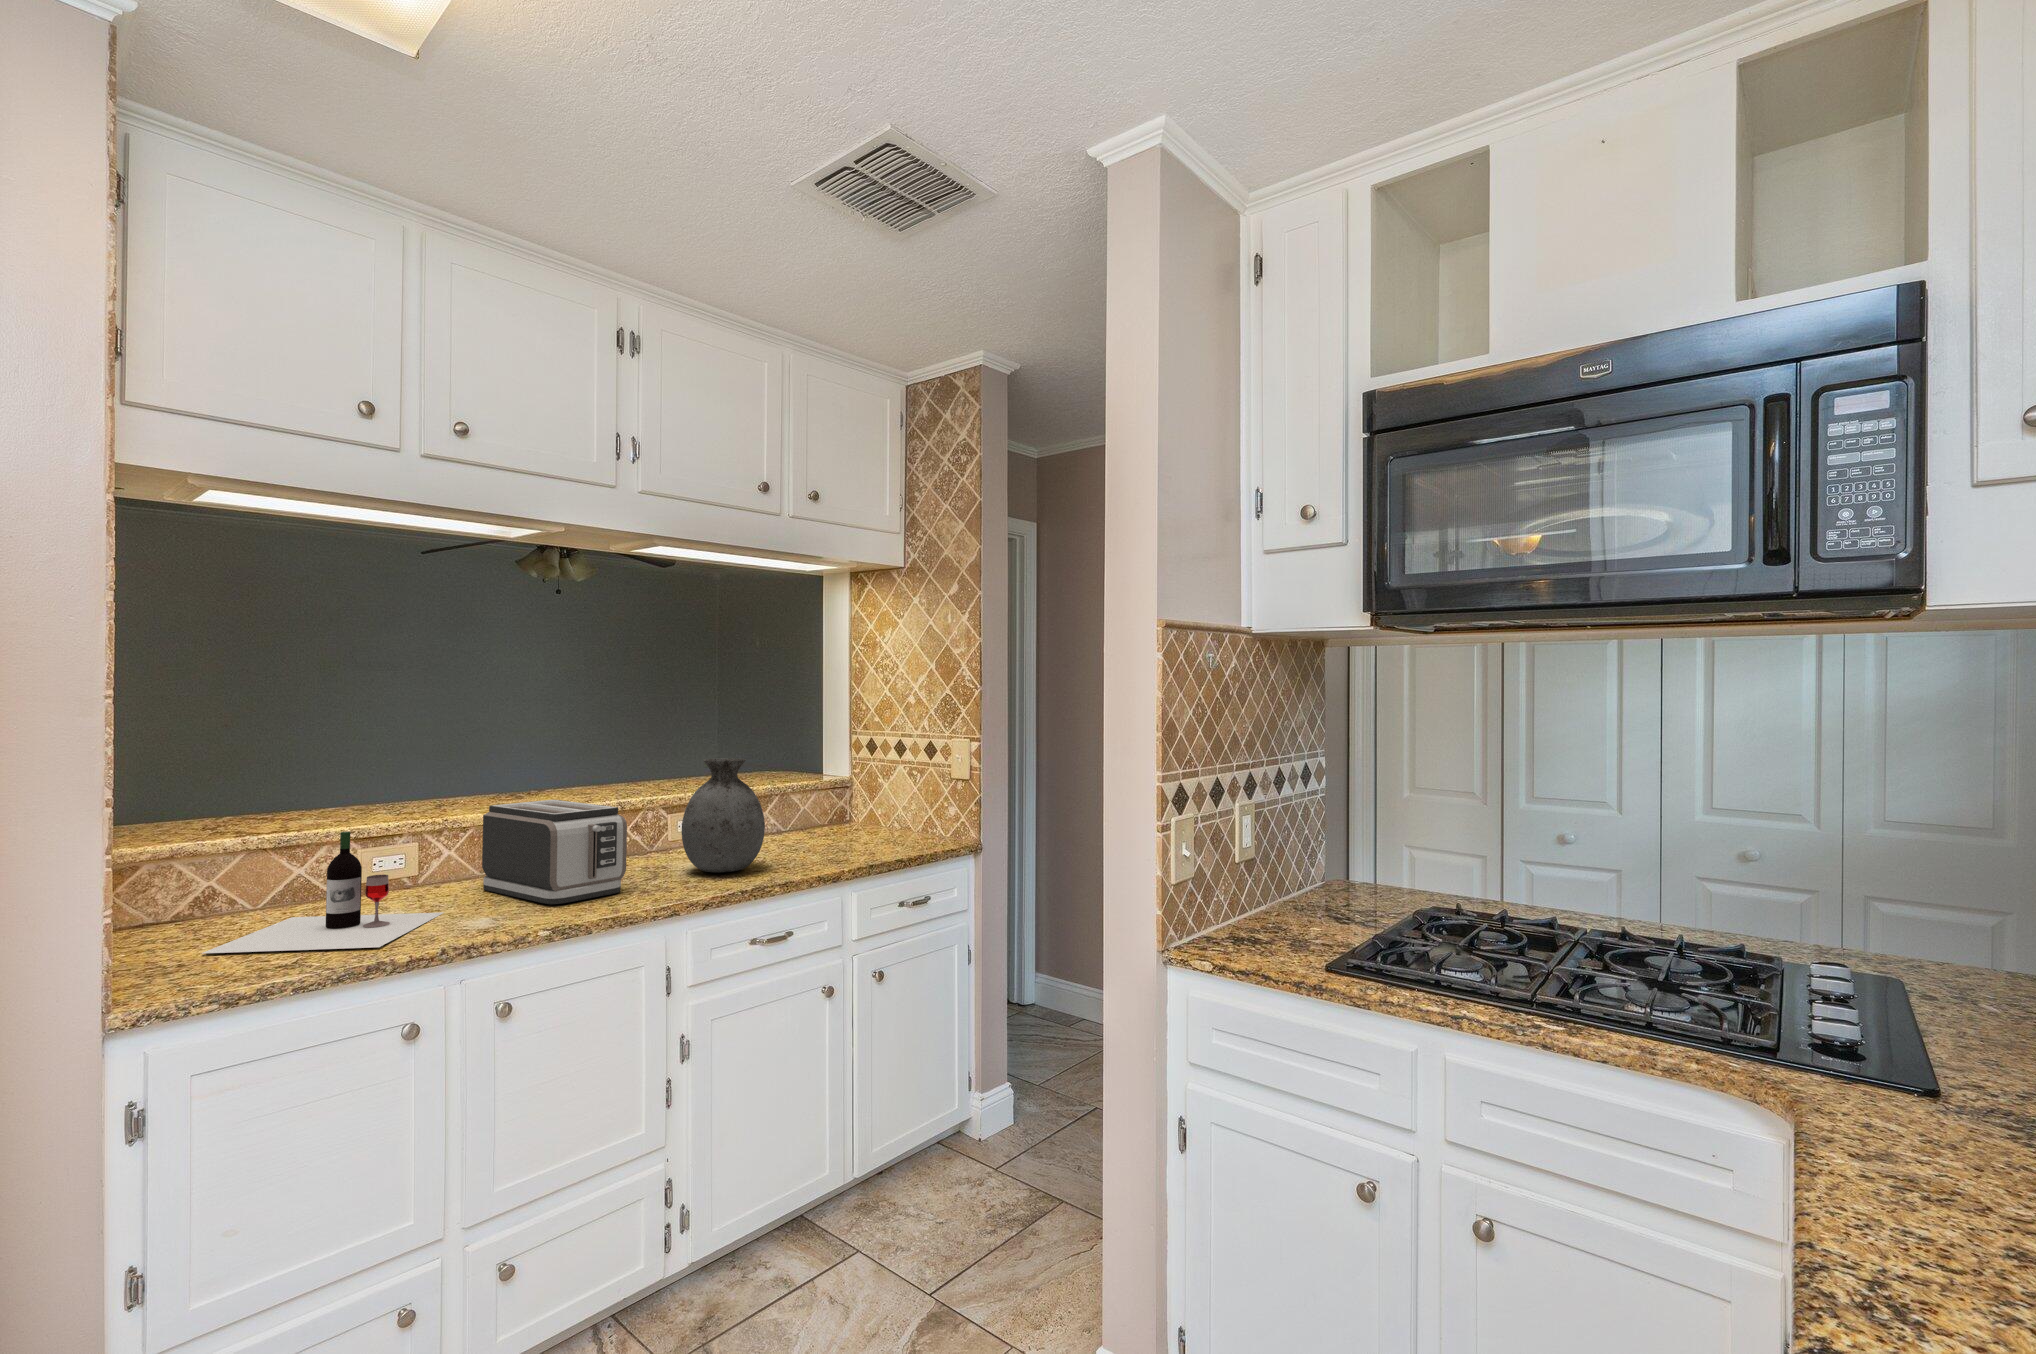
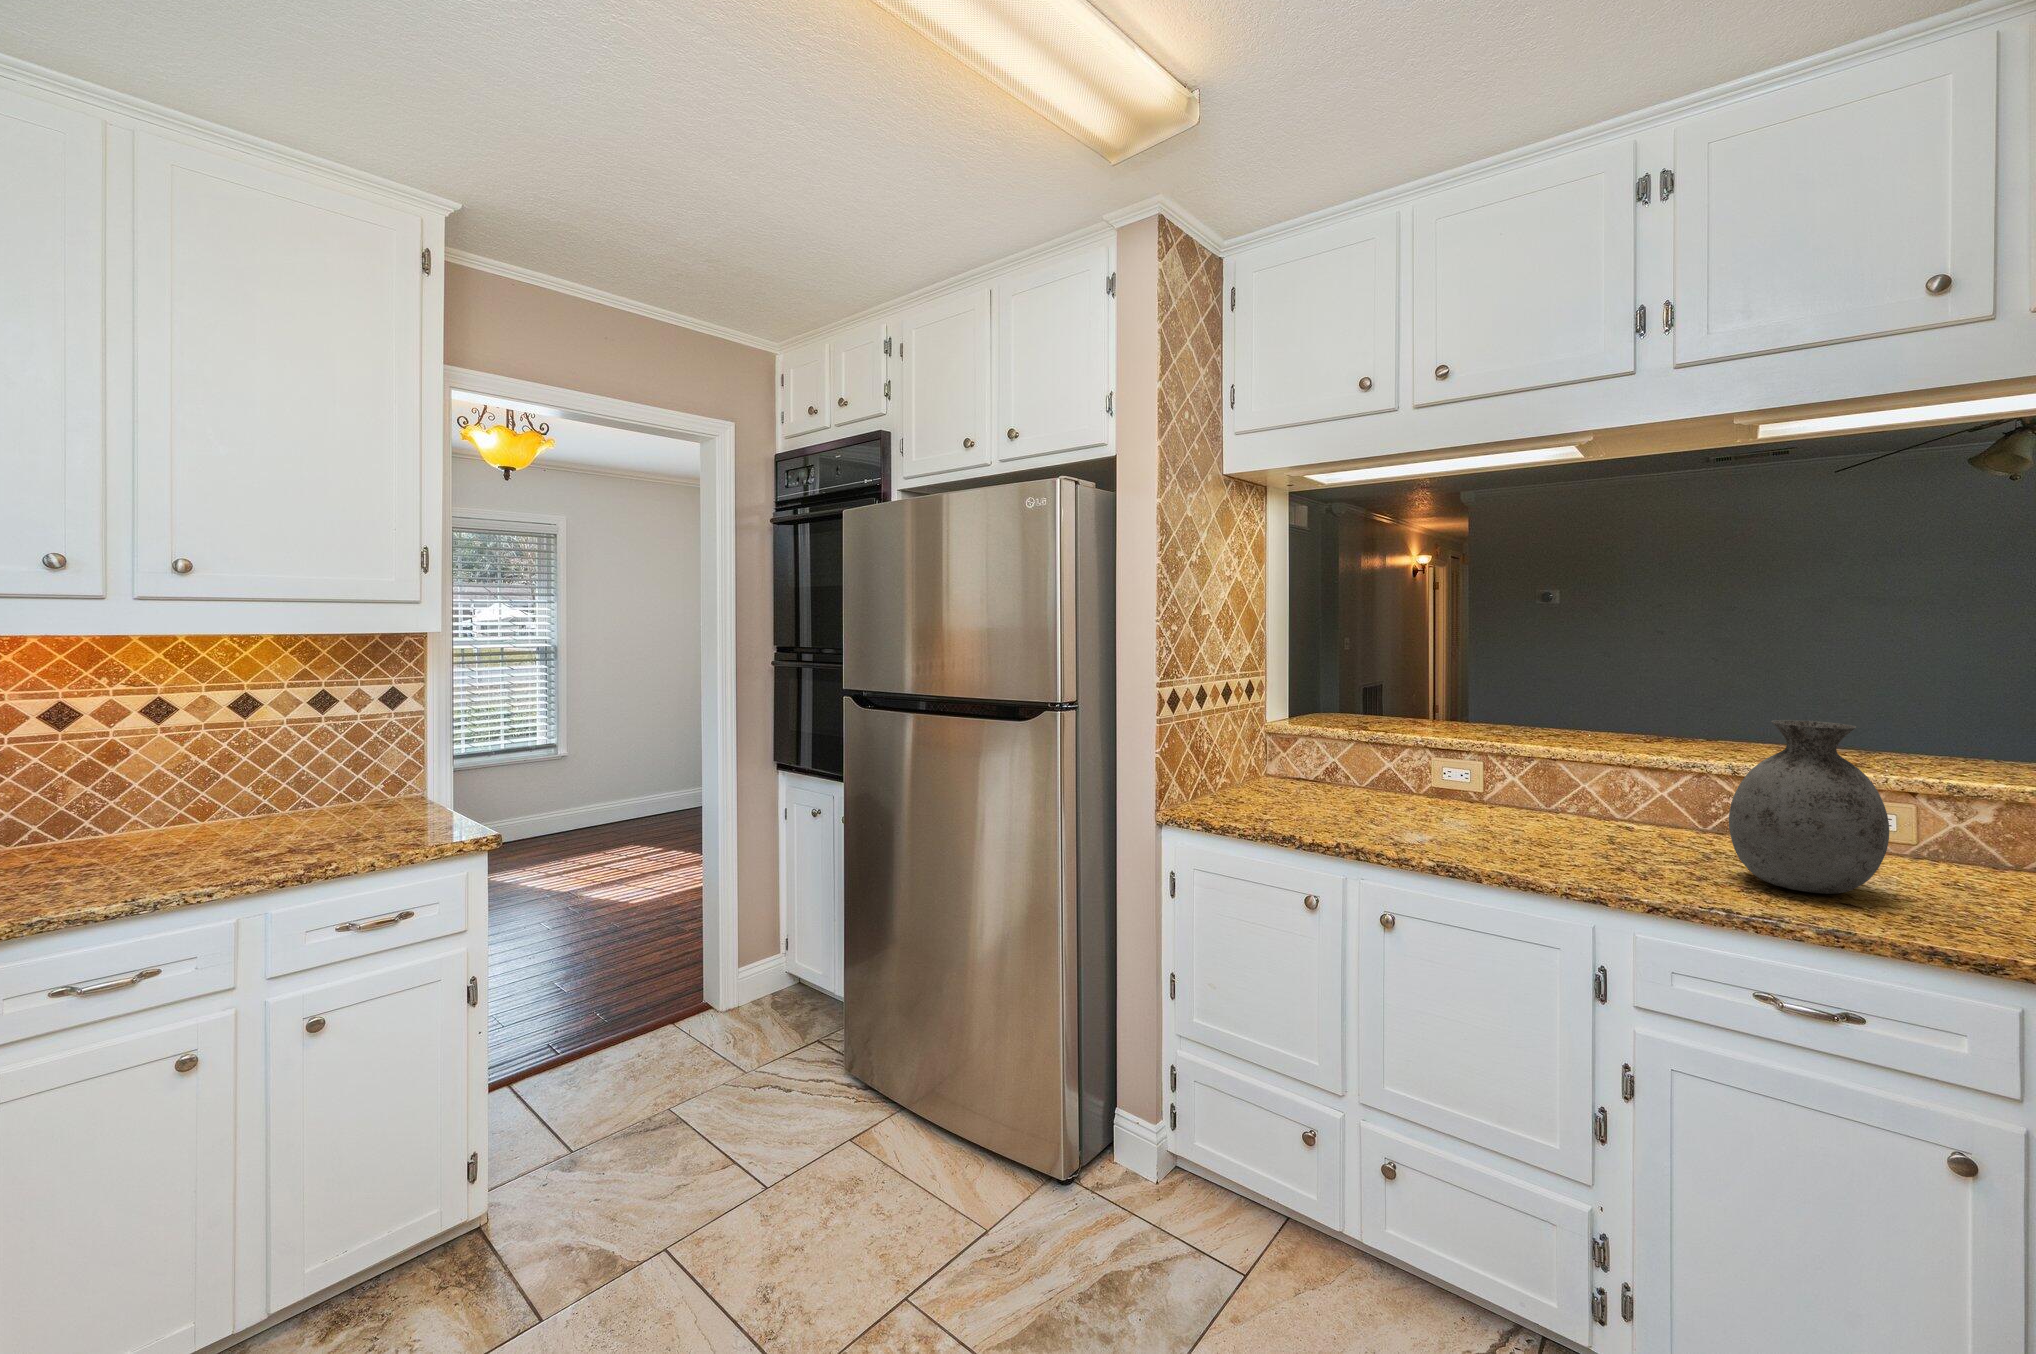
toaster: present [482,800,627,904] -> none [1496,737,1610,860]
wine bottle: present [203,831,443,953] -> none [1263,735,1435,828]

